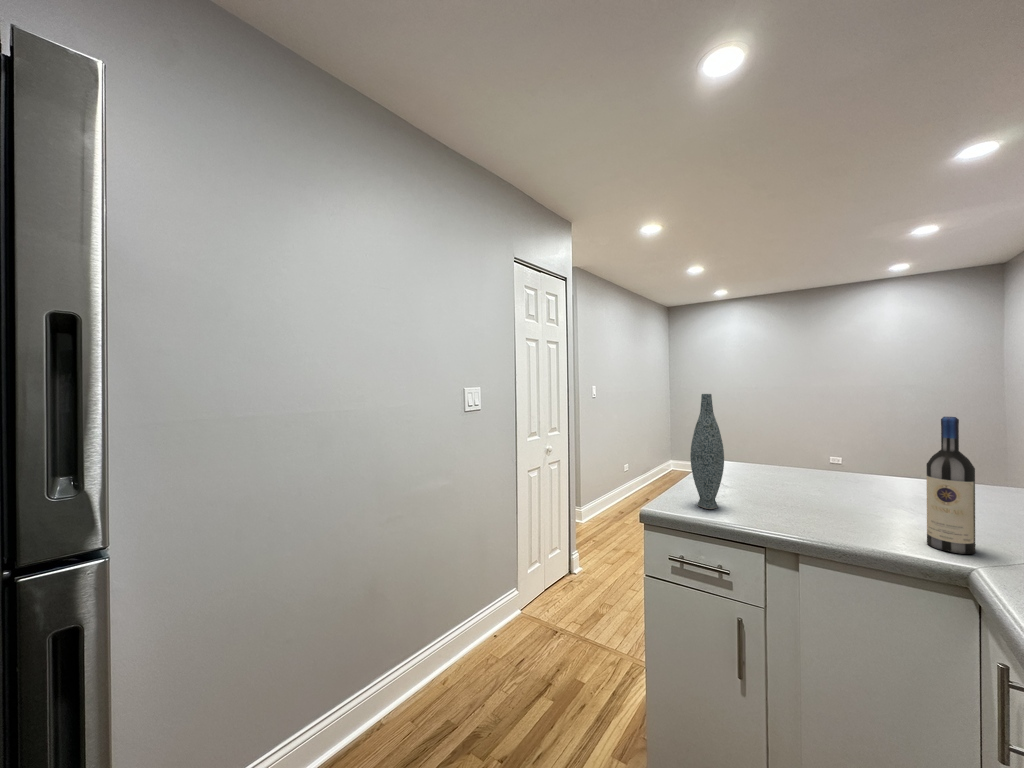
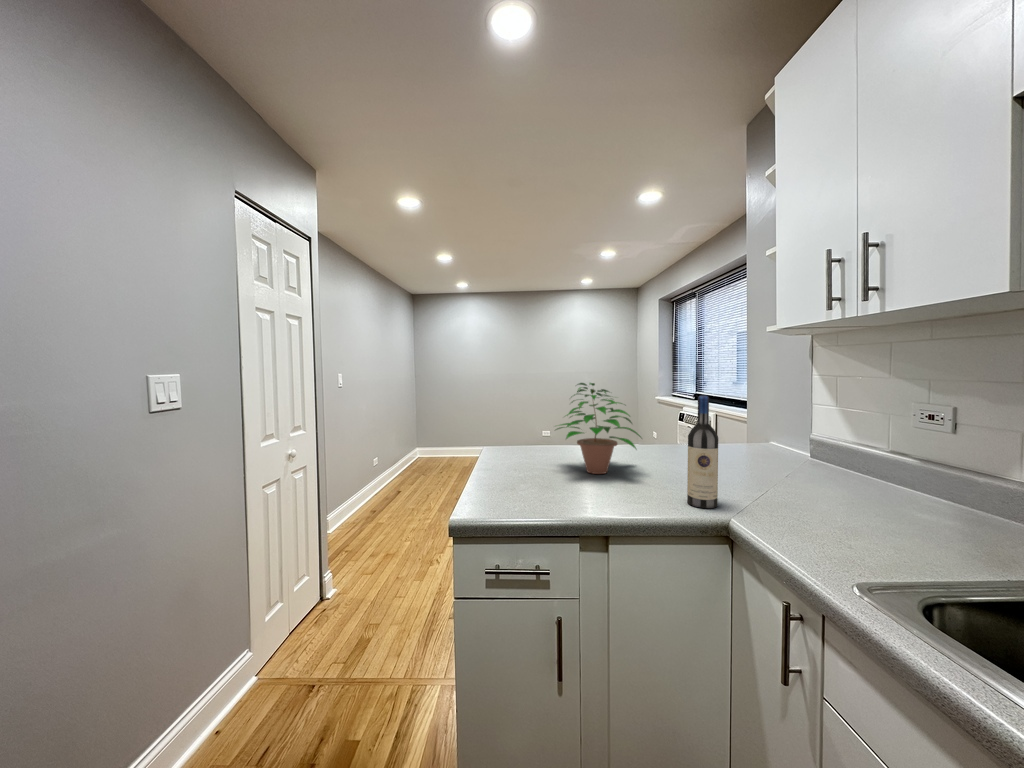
vase: present [690,394,724,509] -> none [498,379,531,505]
potted plant: none [769,398,888,499] -> present [556,383,641,474]

